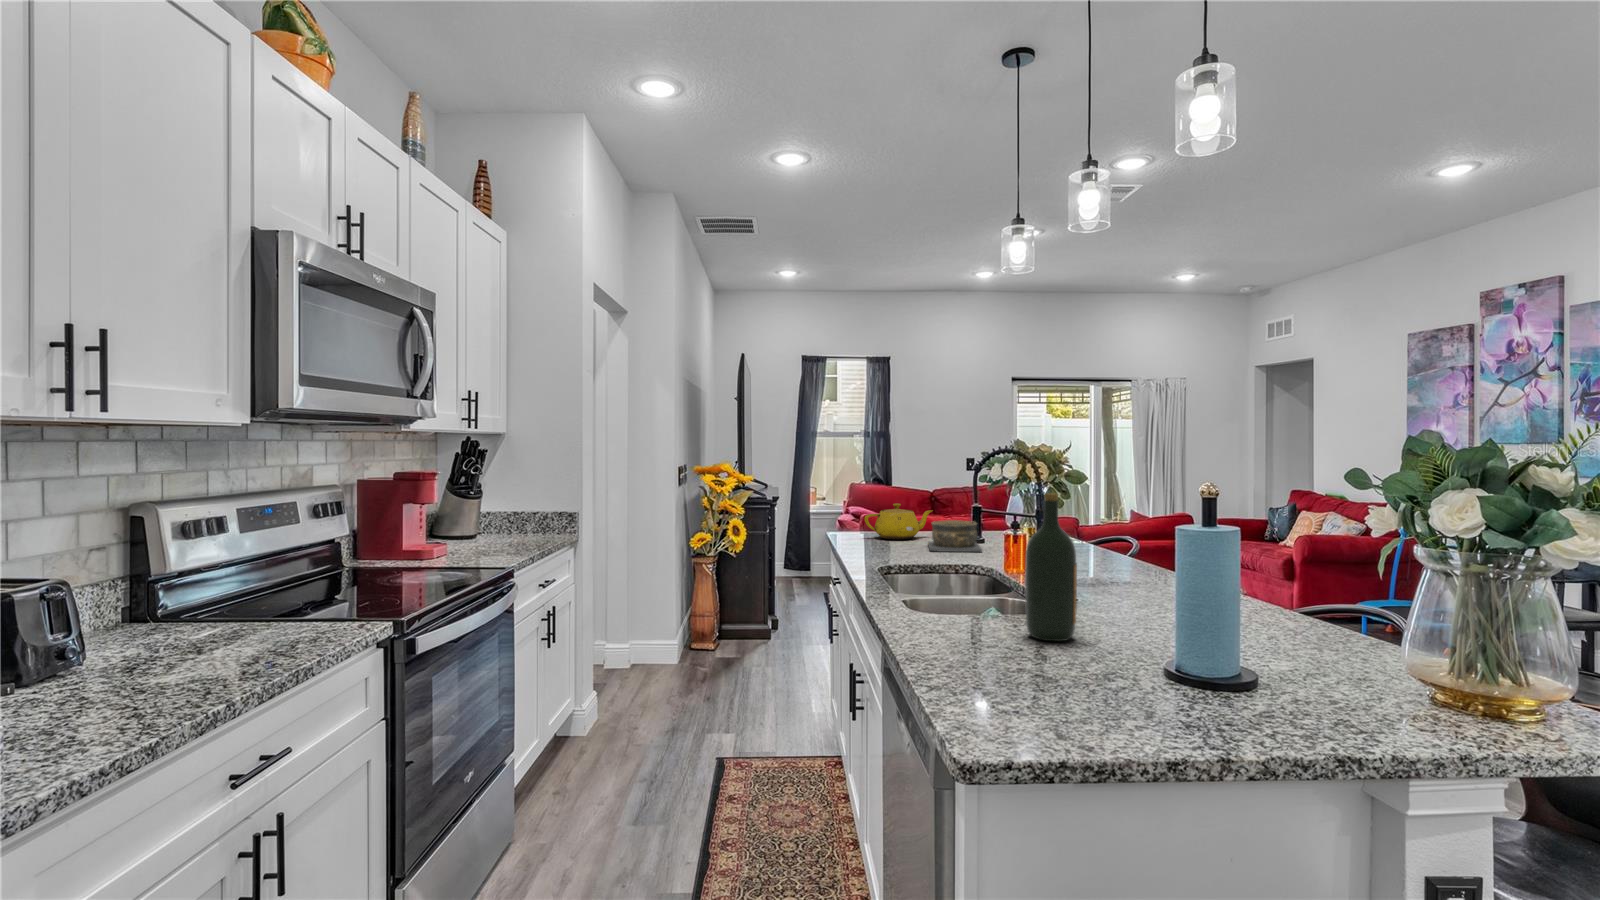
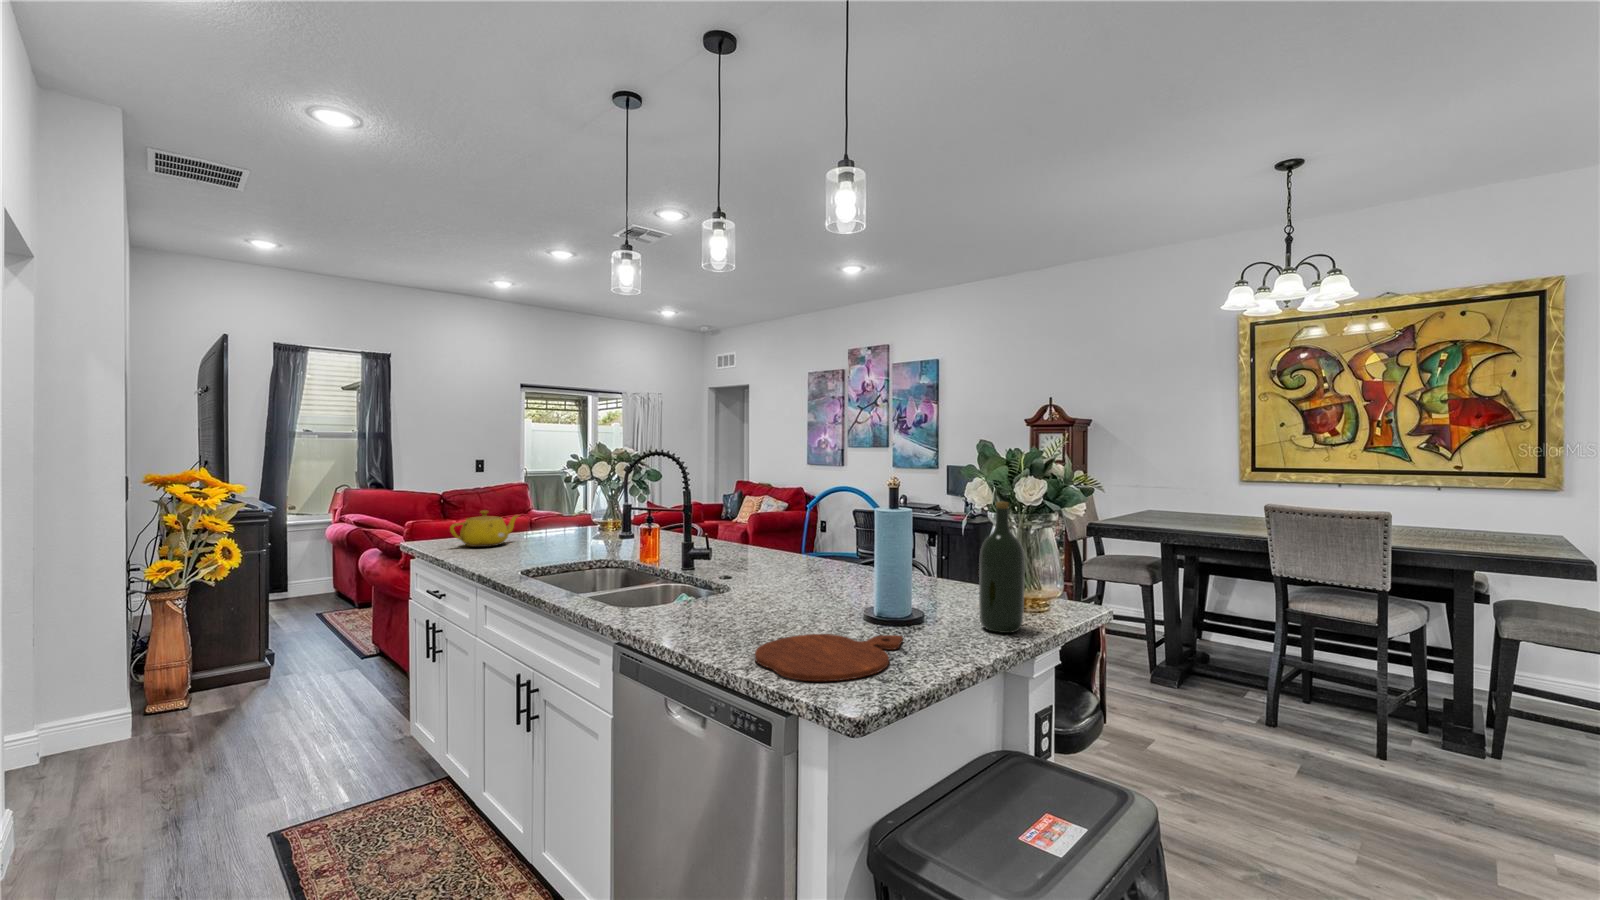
wine bottle: present [1025,493,1077,641] -> present [979,502,1024,633]
bowl: present [928,520,982,552] -> none [526,523,588,555]
cutting board: none [974,662,1202,723] -> present [755,634,903,681]

